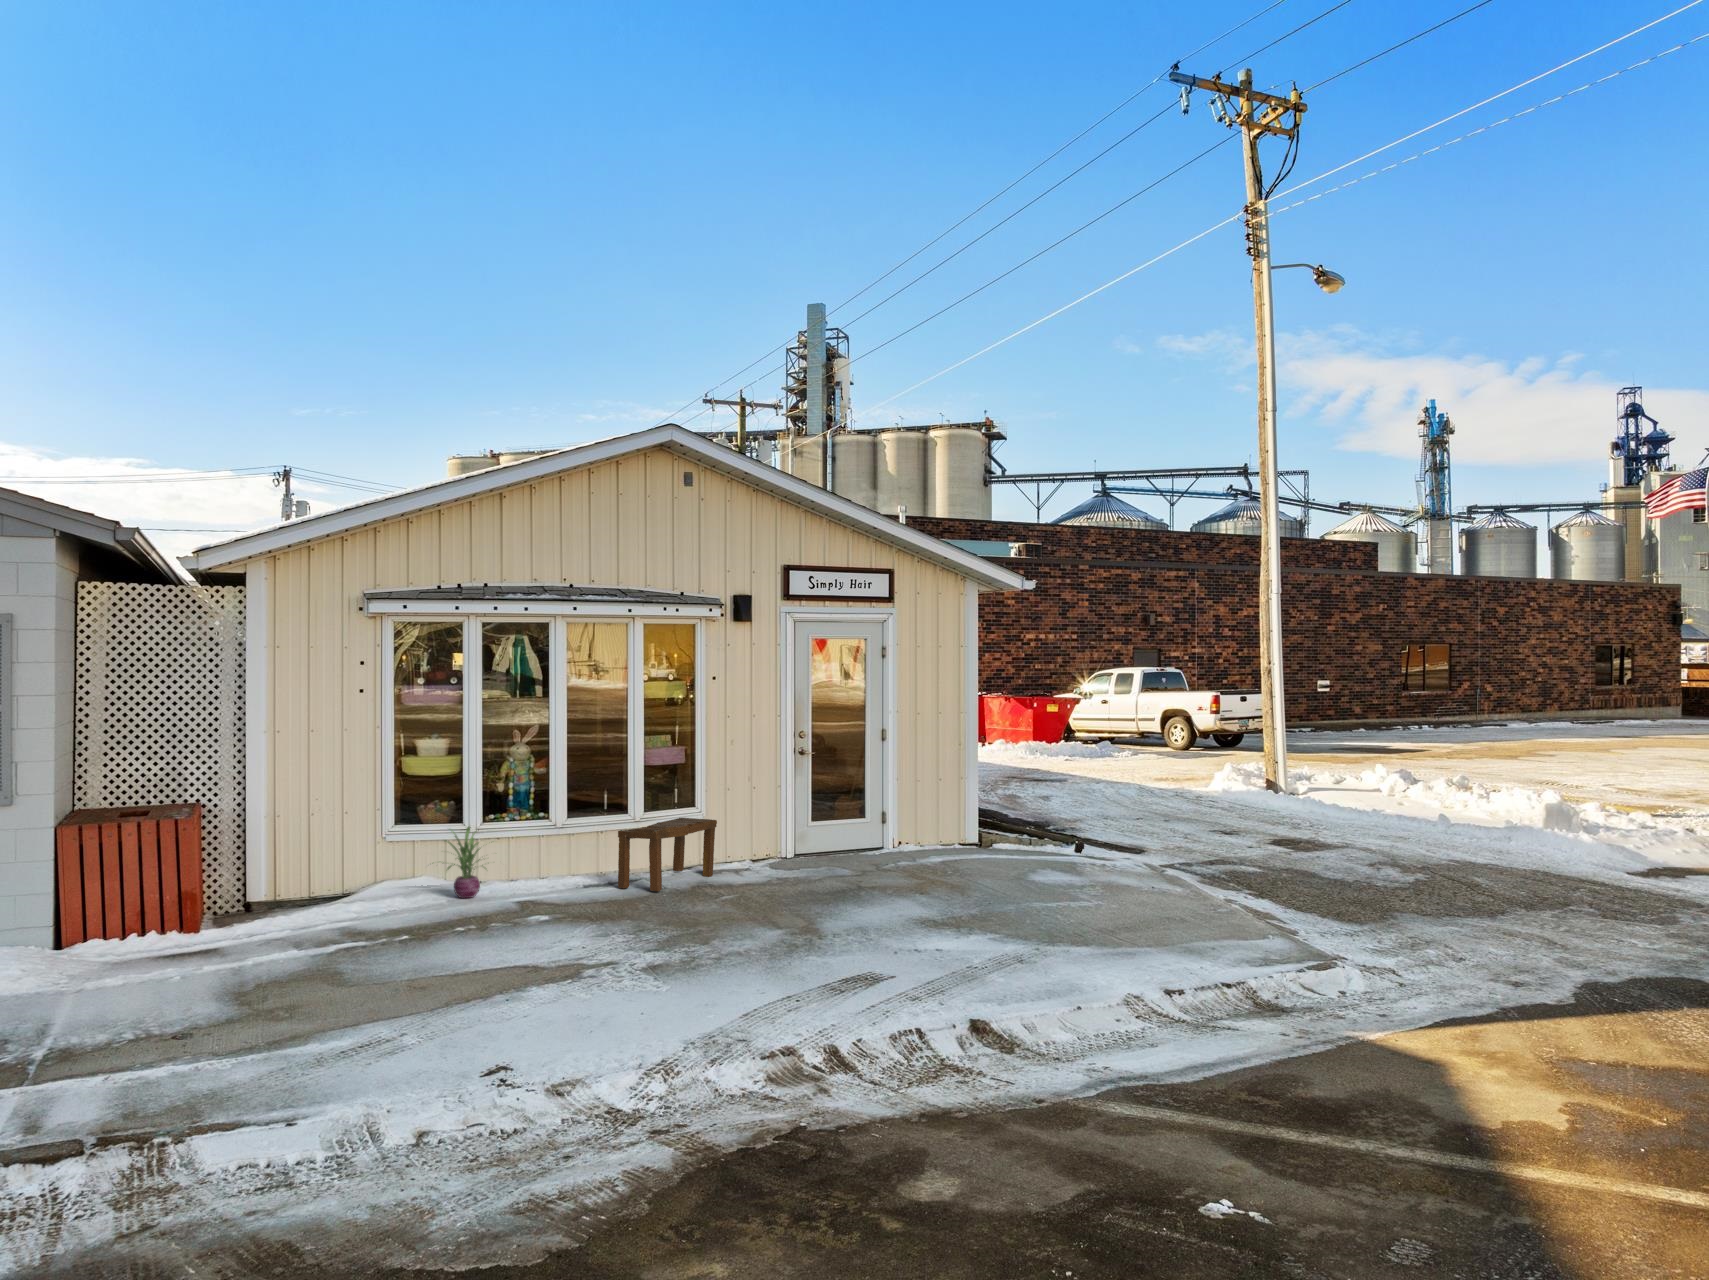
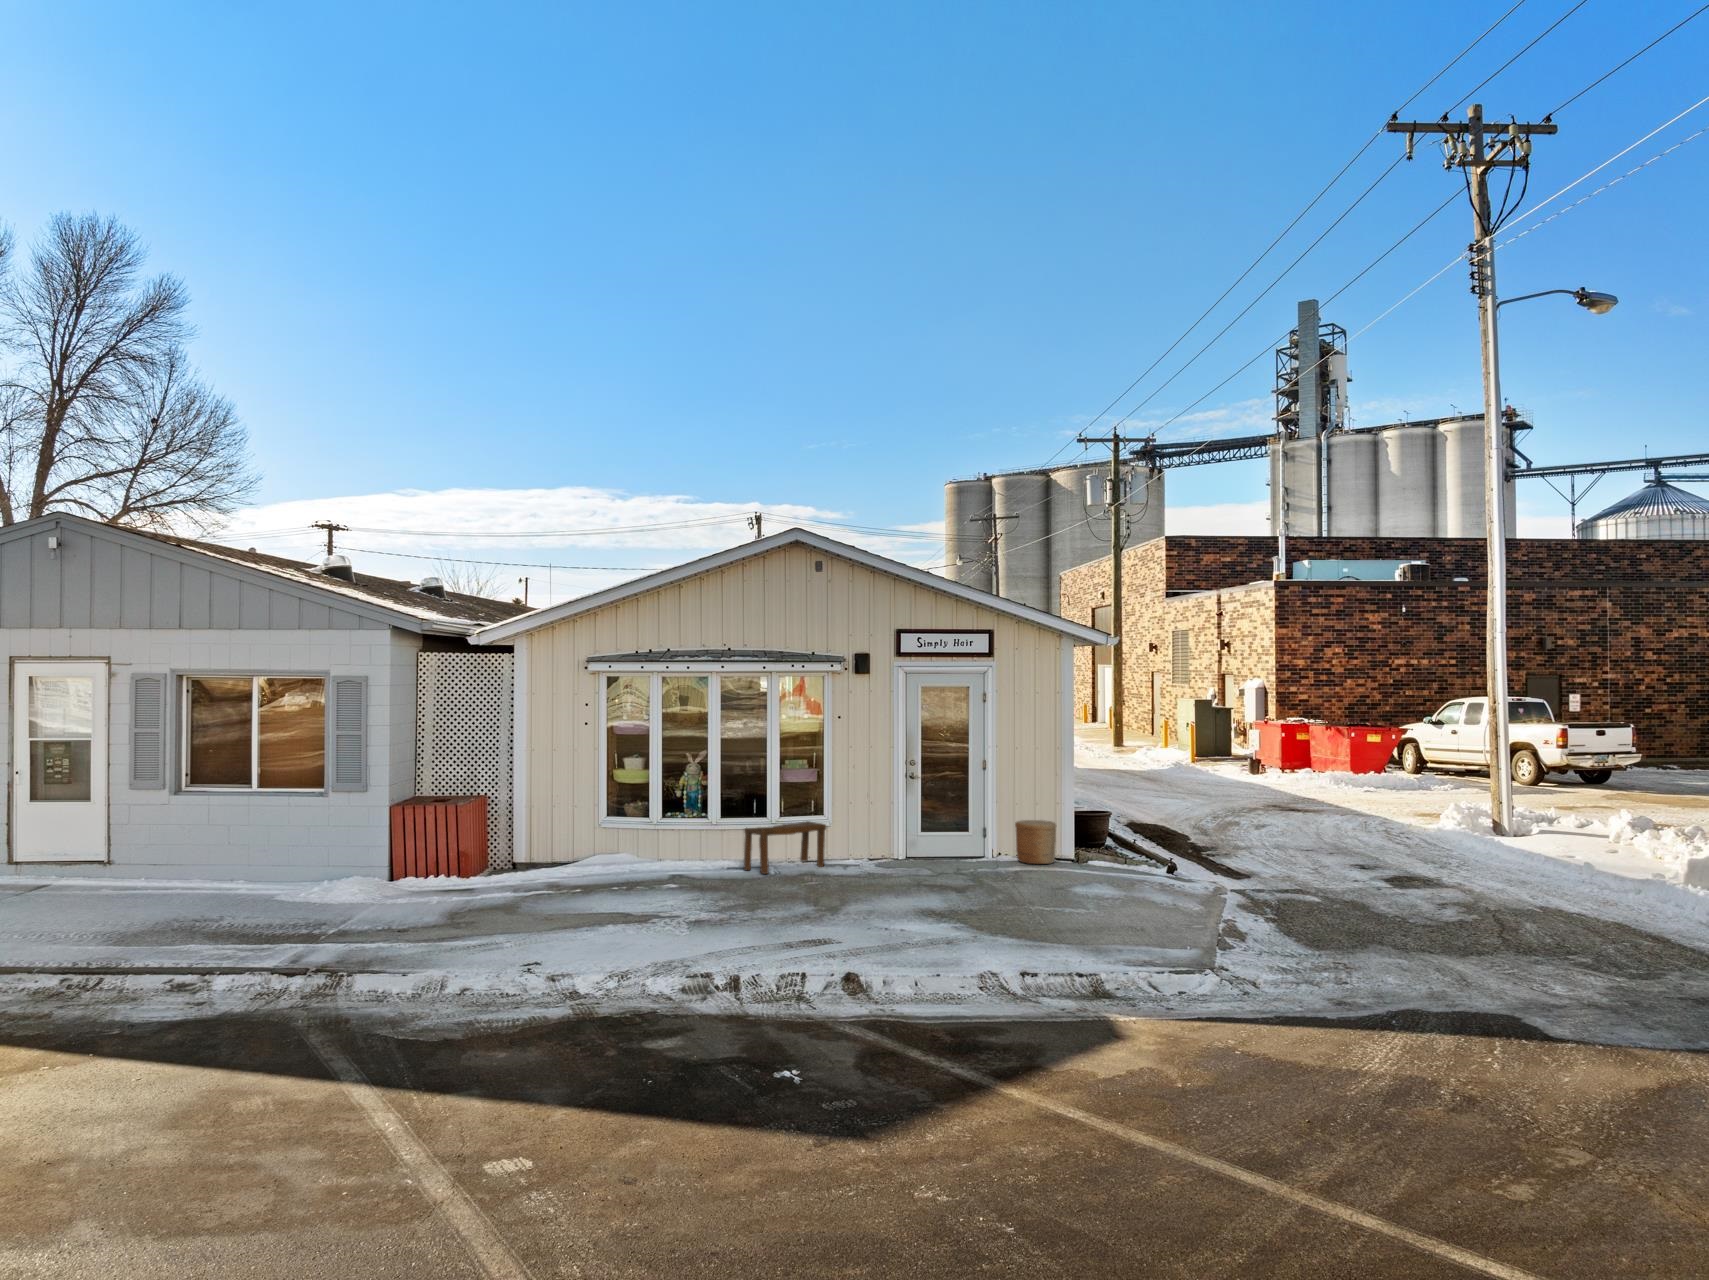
woven basket: none [917,803,967,856] -> present [1015,820,1056,864]
decorative plant: present [432,827,486,898] -> none [612,819,667,869]

